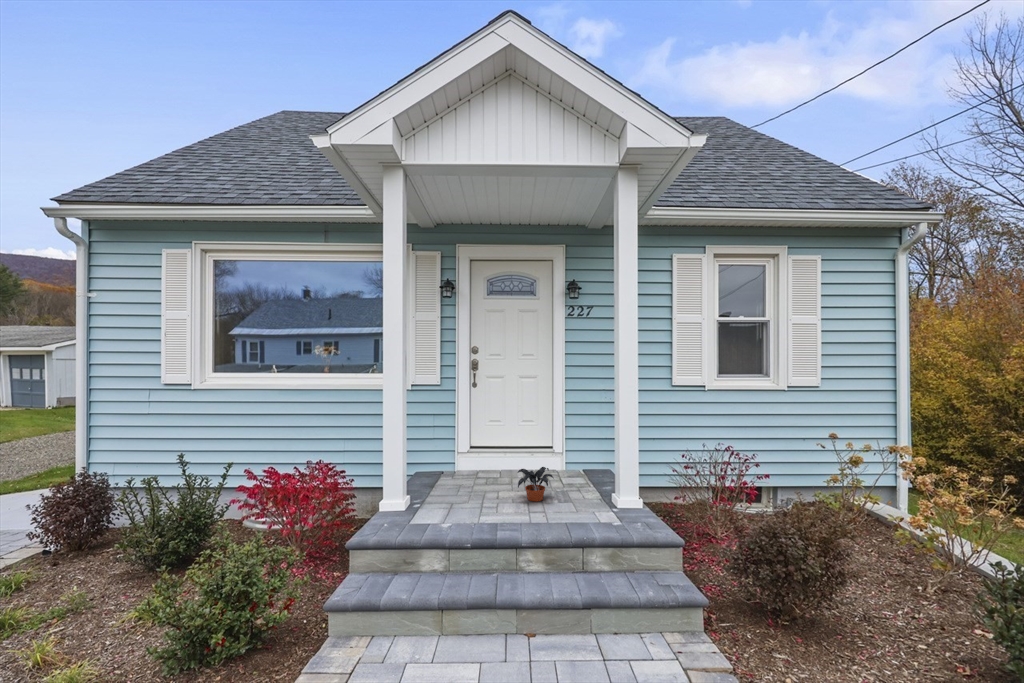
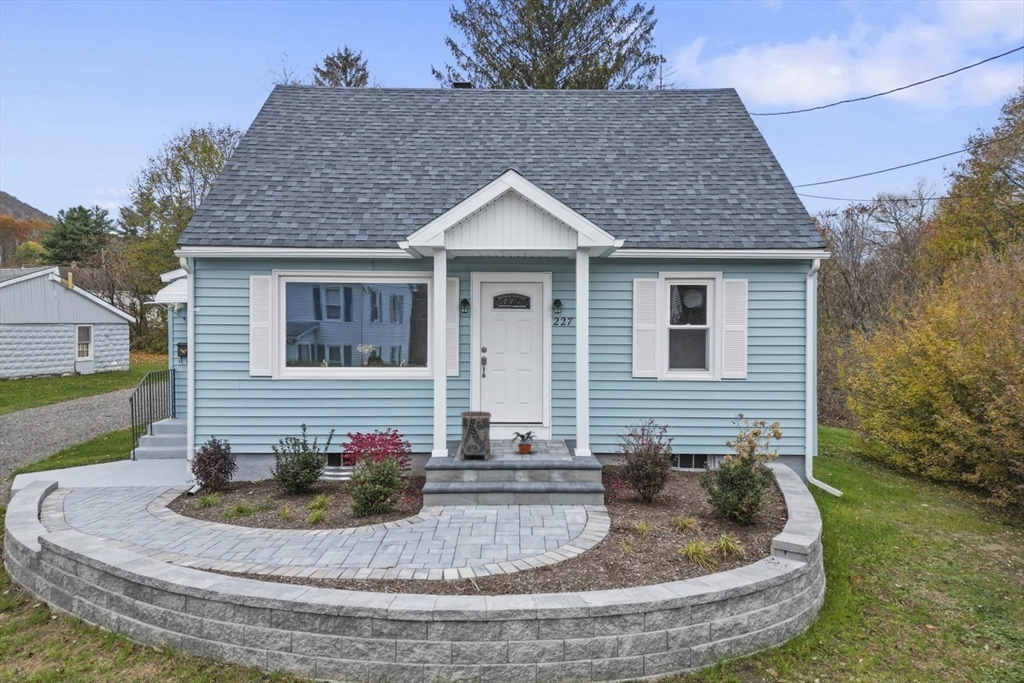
basket: none [441,442,489,520] -> present [460,411,491,460]

